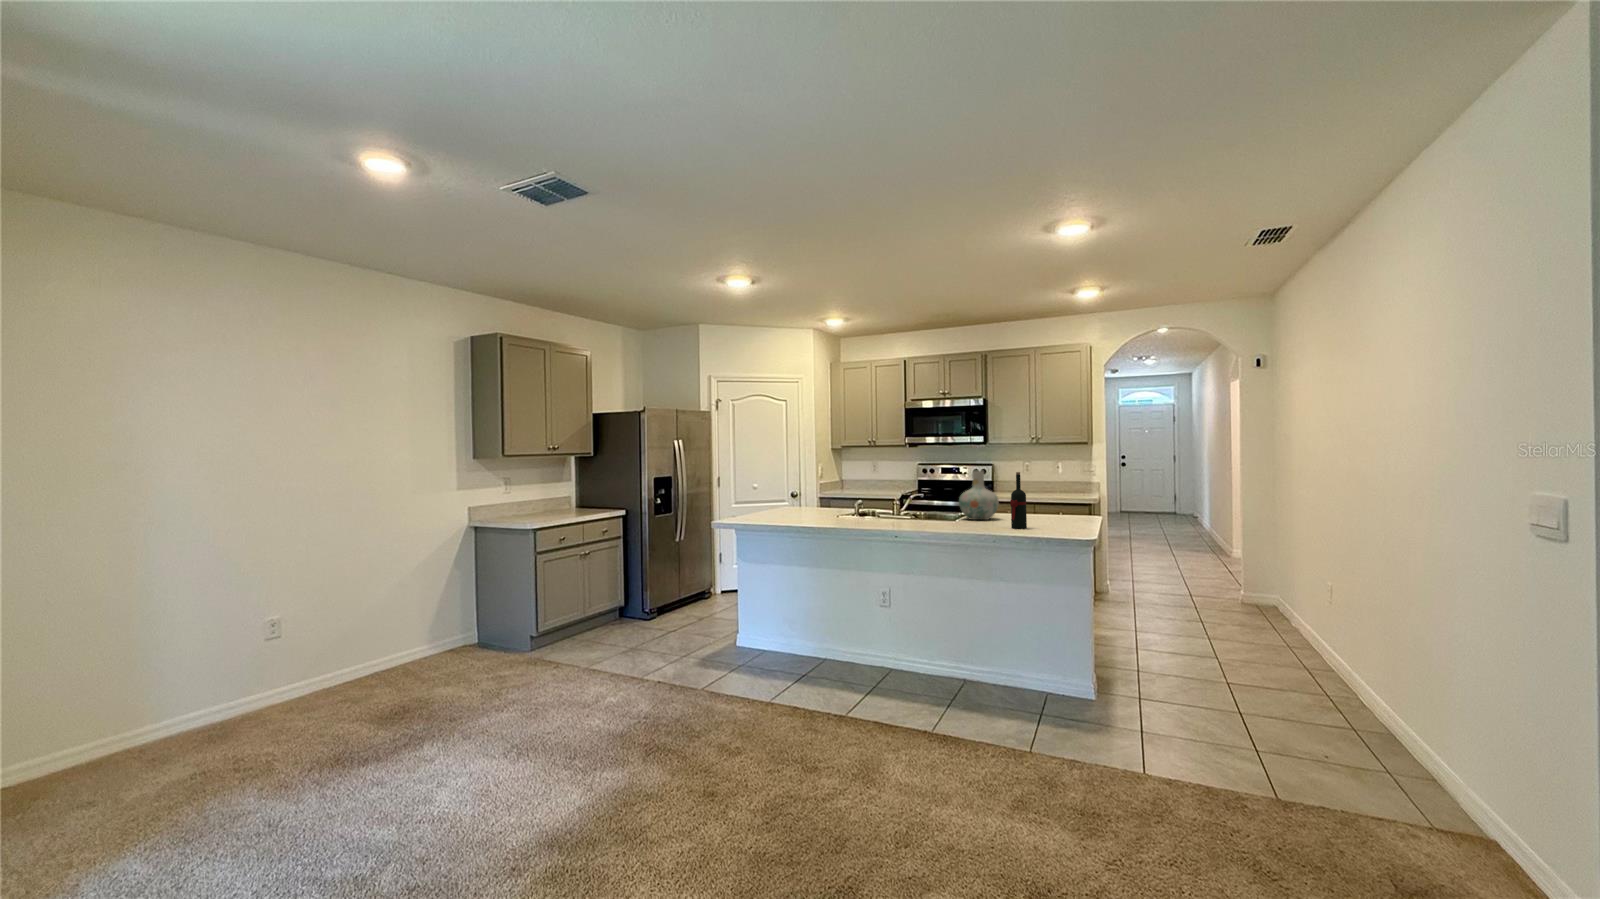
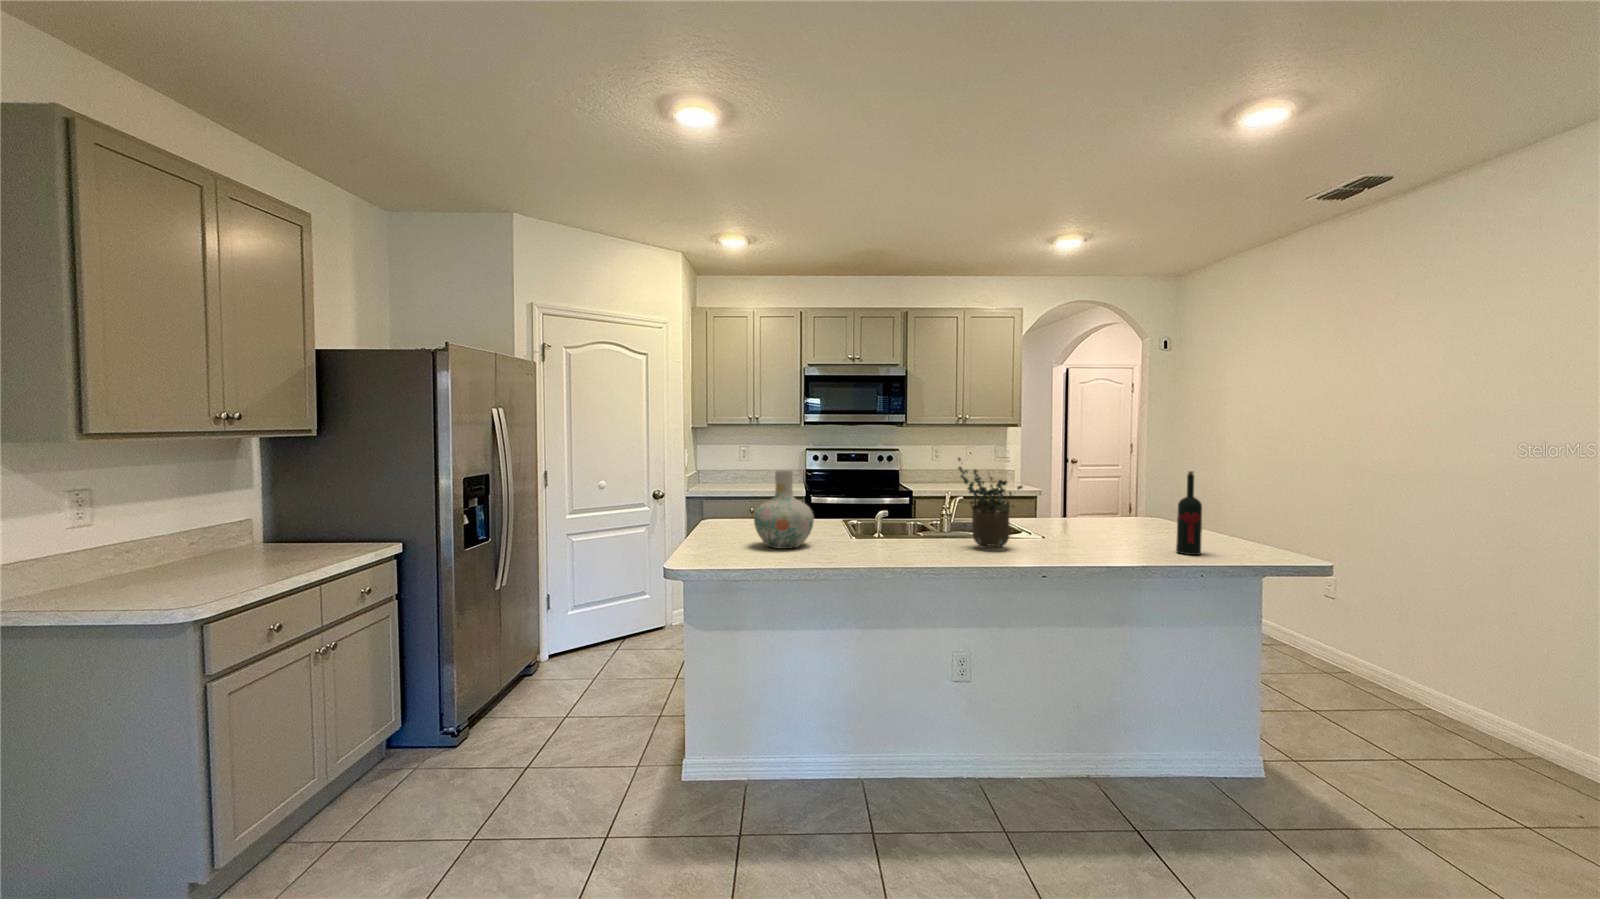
potted plant: none [883,464,920,522] -> present [958,458,1023,548]
vase: present [959,470,999,520] -> present [754,470,814,549]

